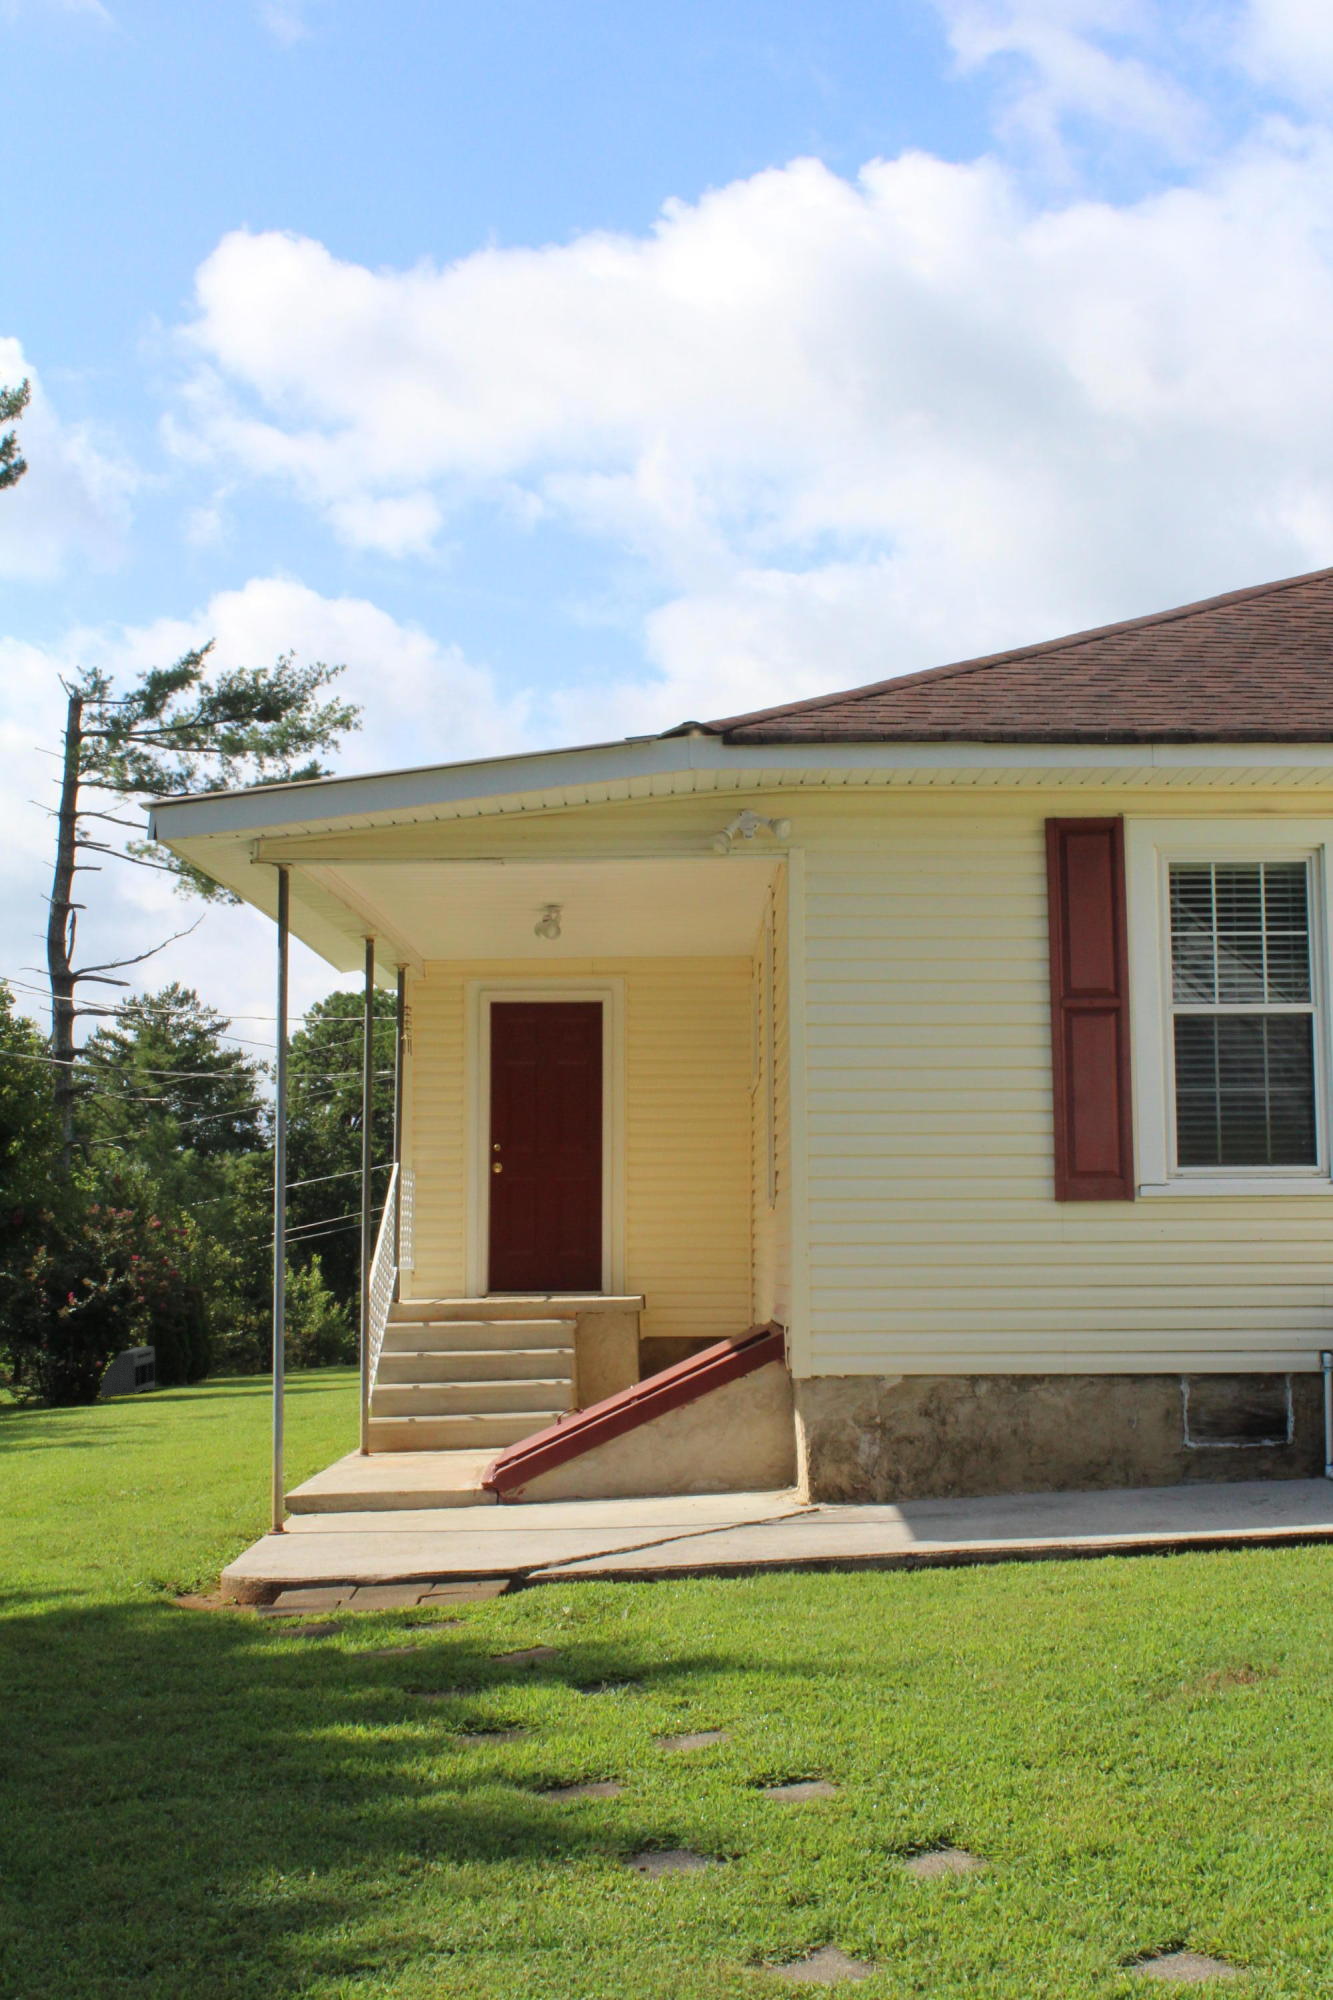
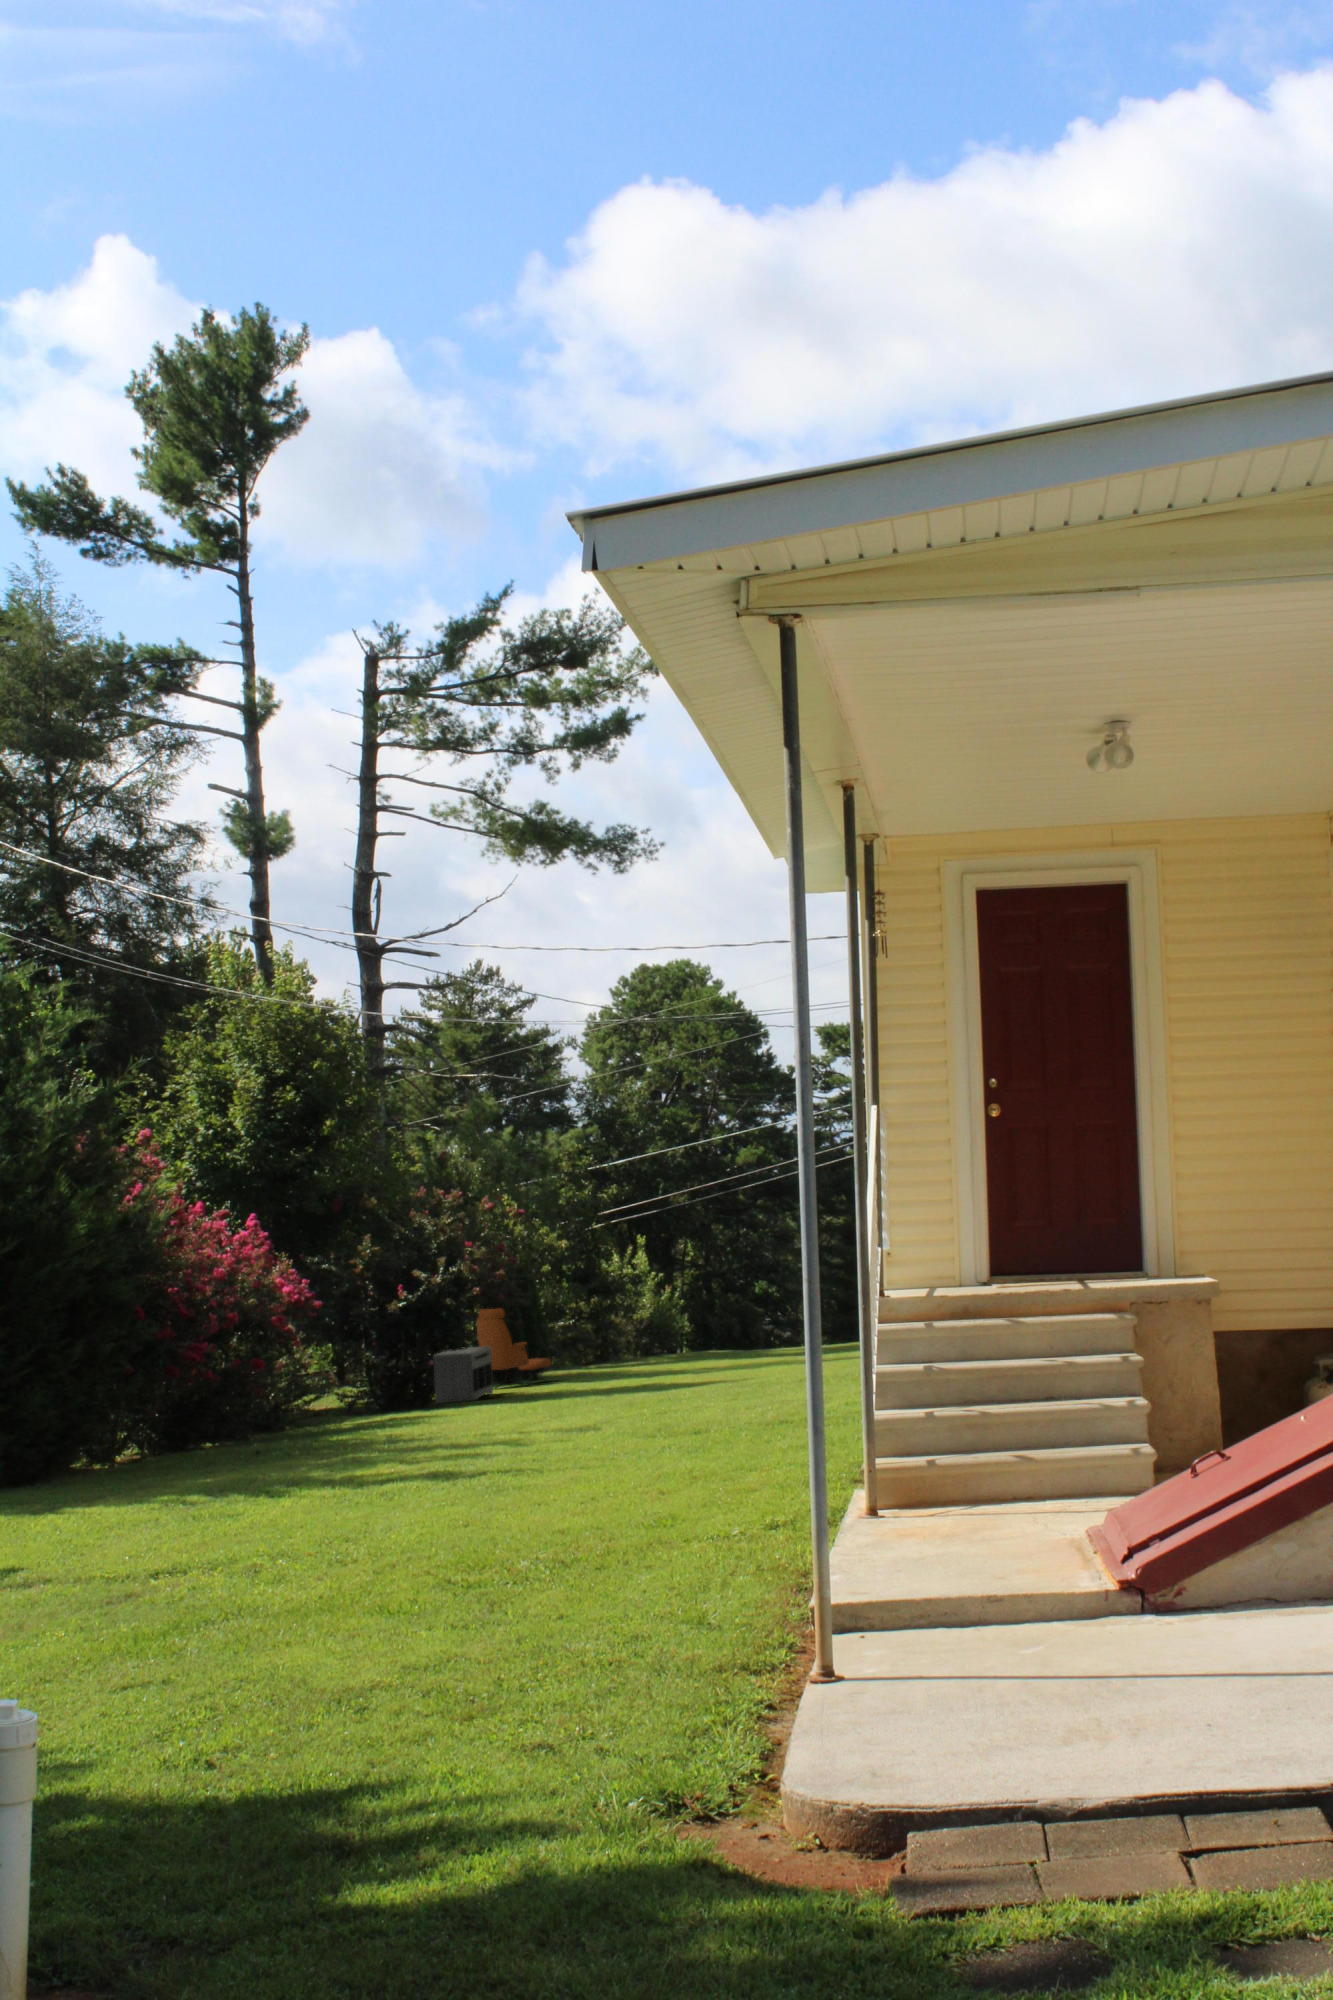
lounge chair: none [142,1313,213,1386] -> present [477,1309,551,1386]

